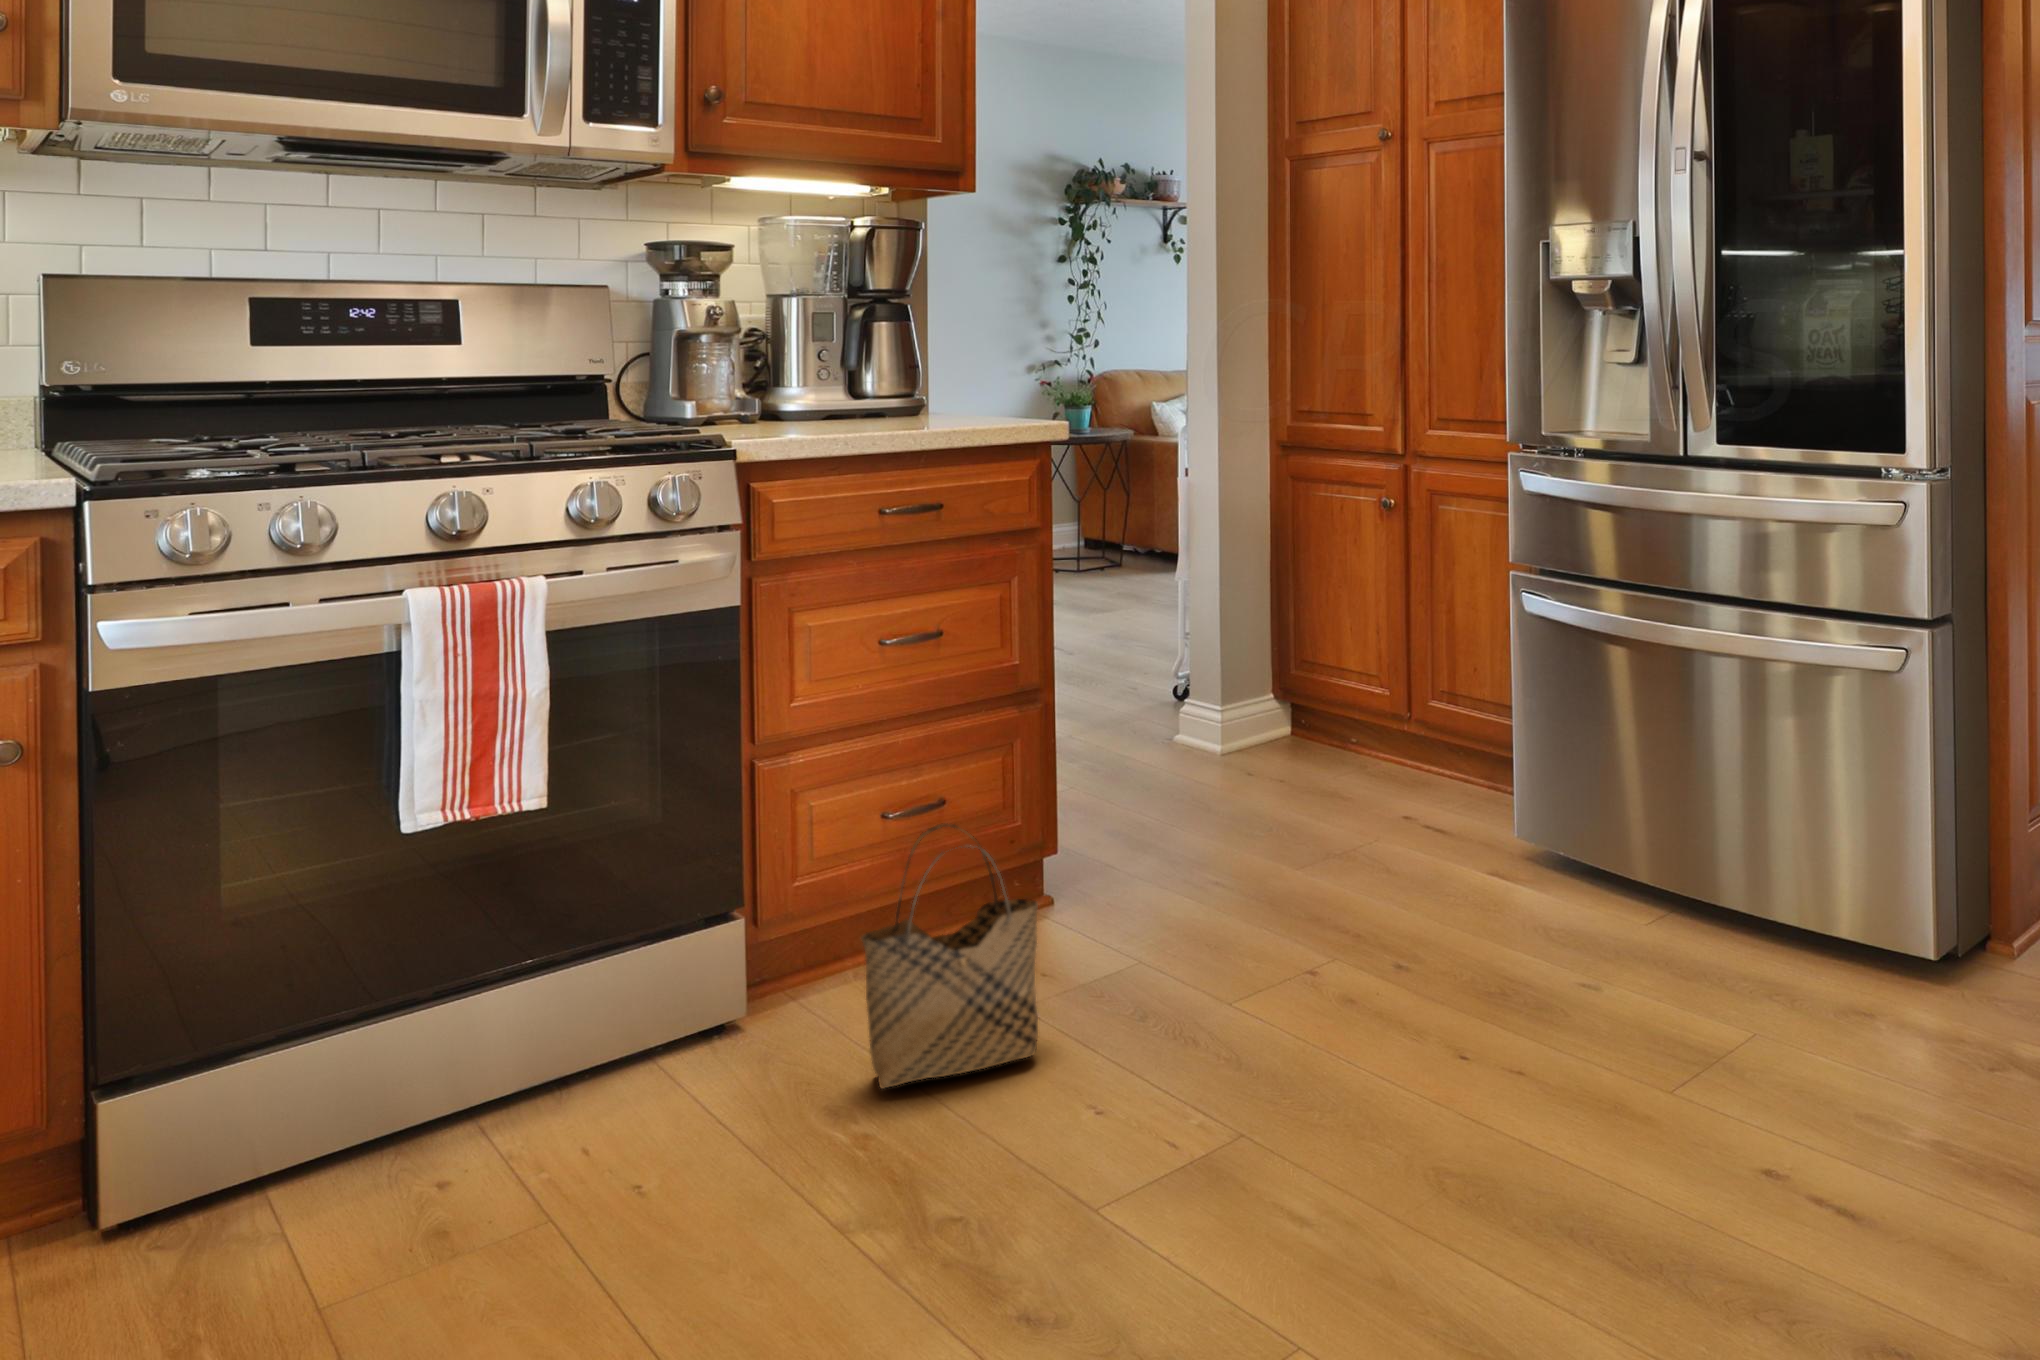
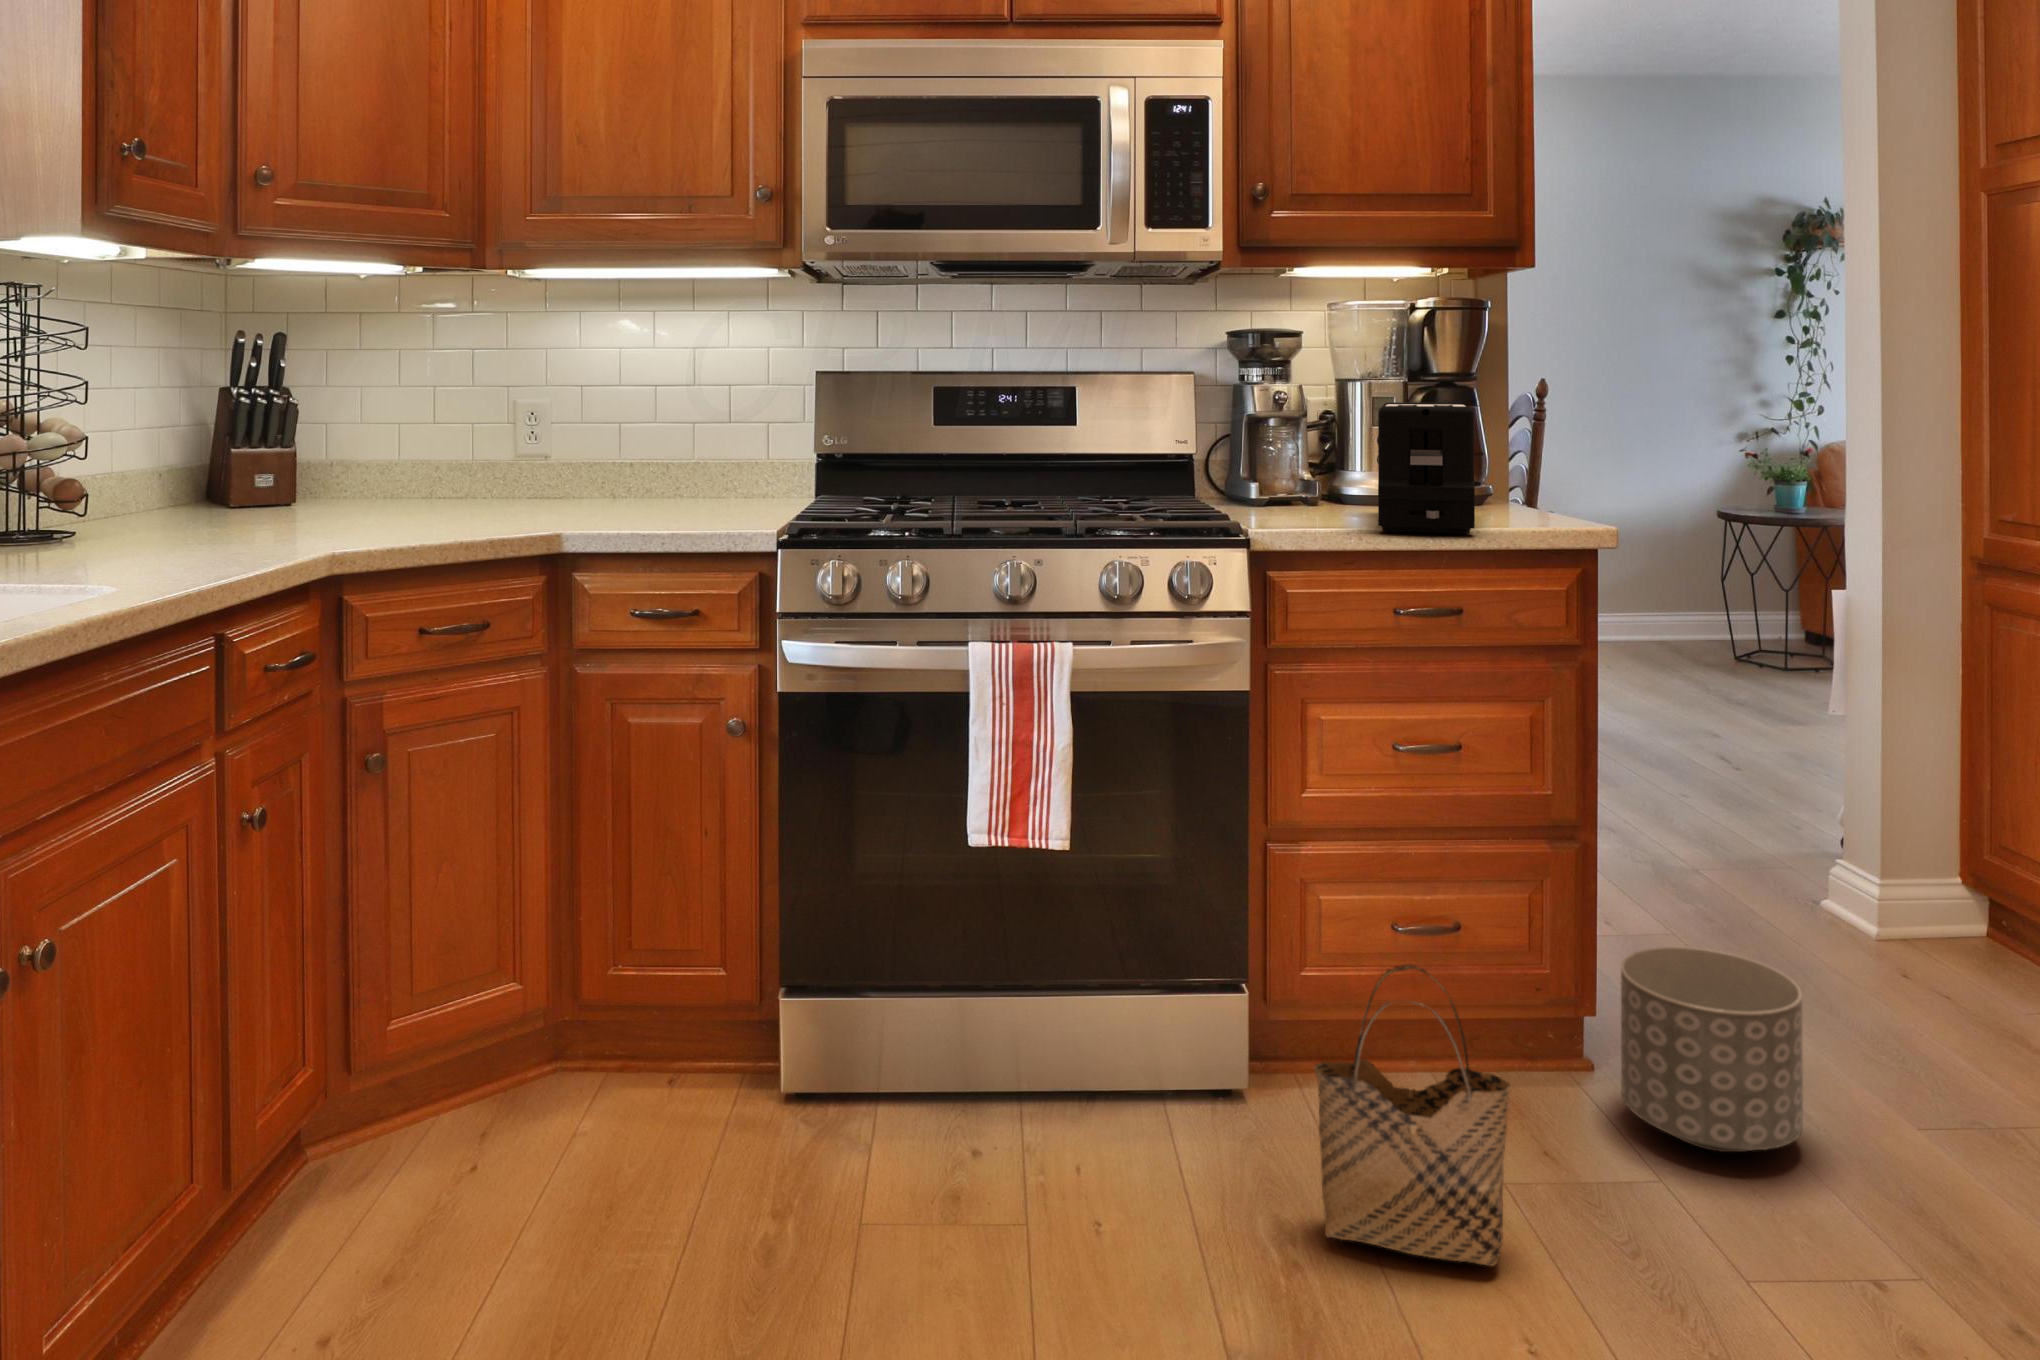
toaster: none [842,316,962,436] -> present [1378,403,1475,533]
planter: none [1083,770,1221,927] -> present [1621,947,1803,1152]

